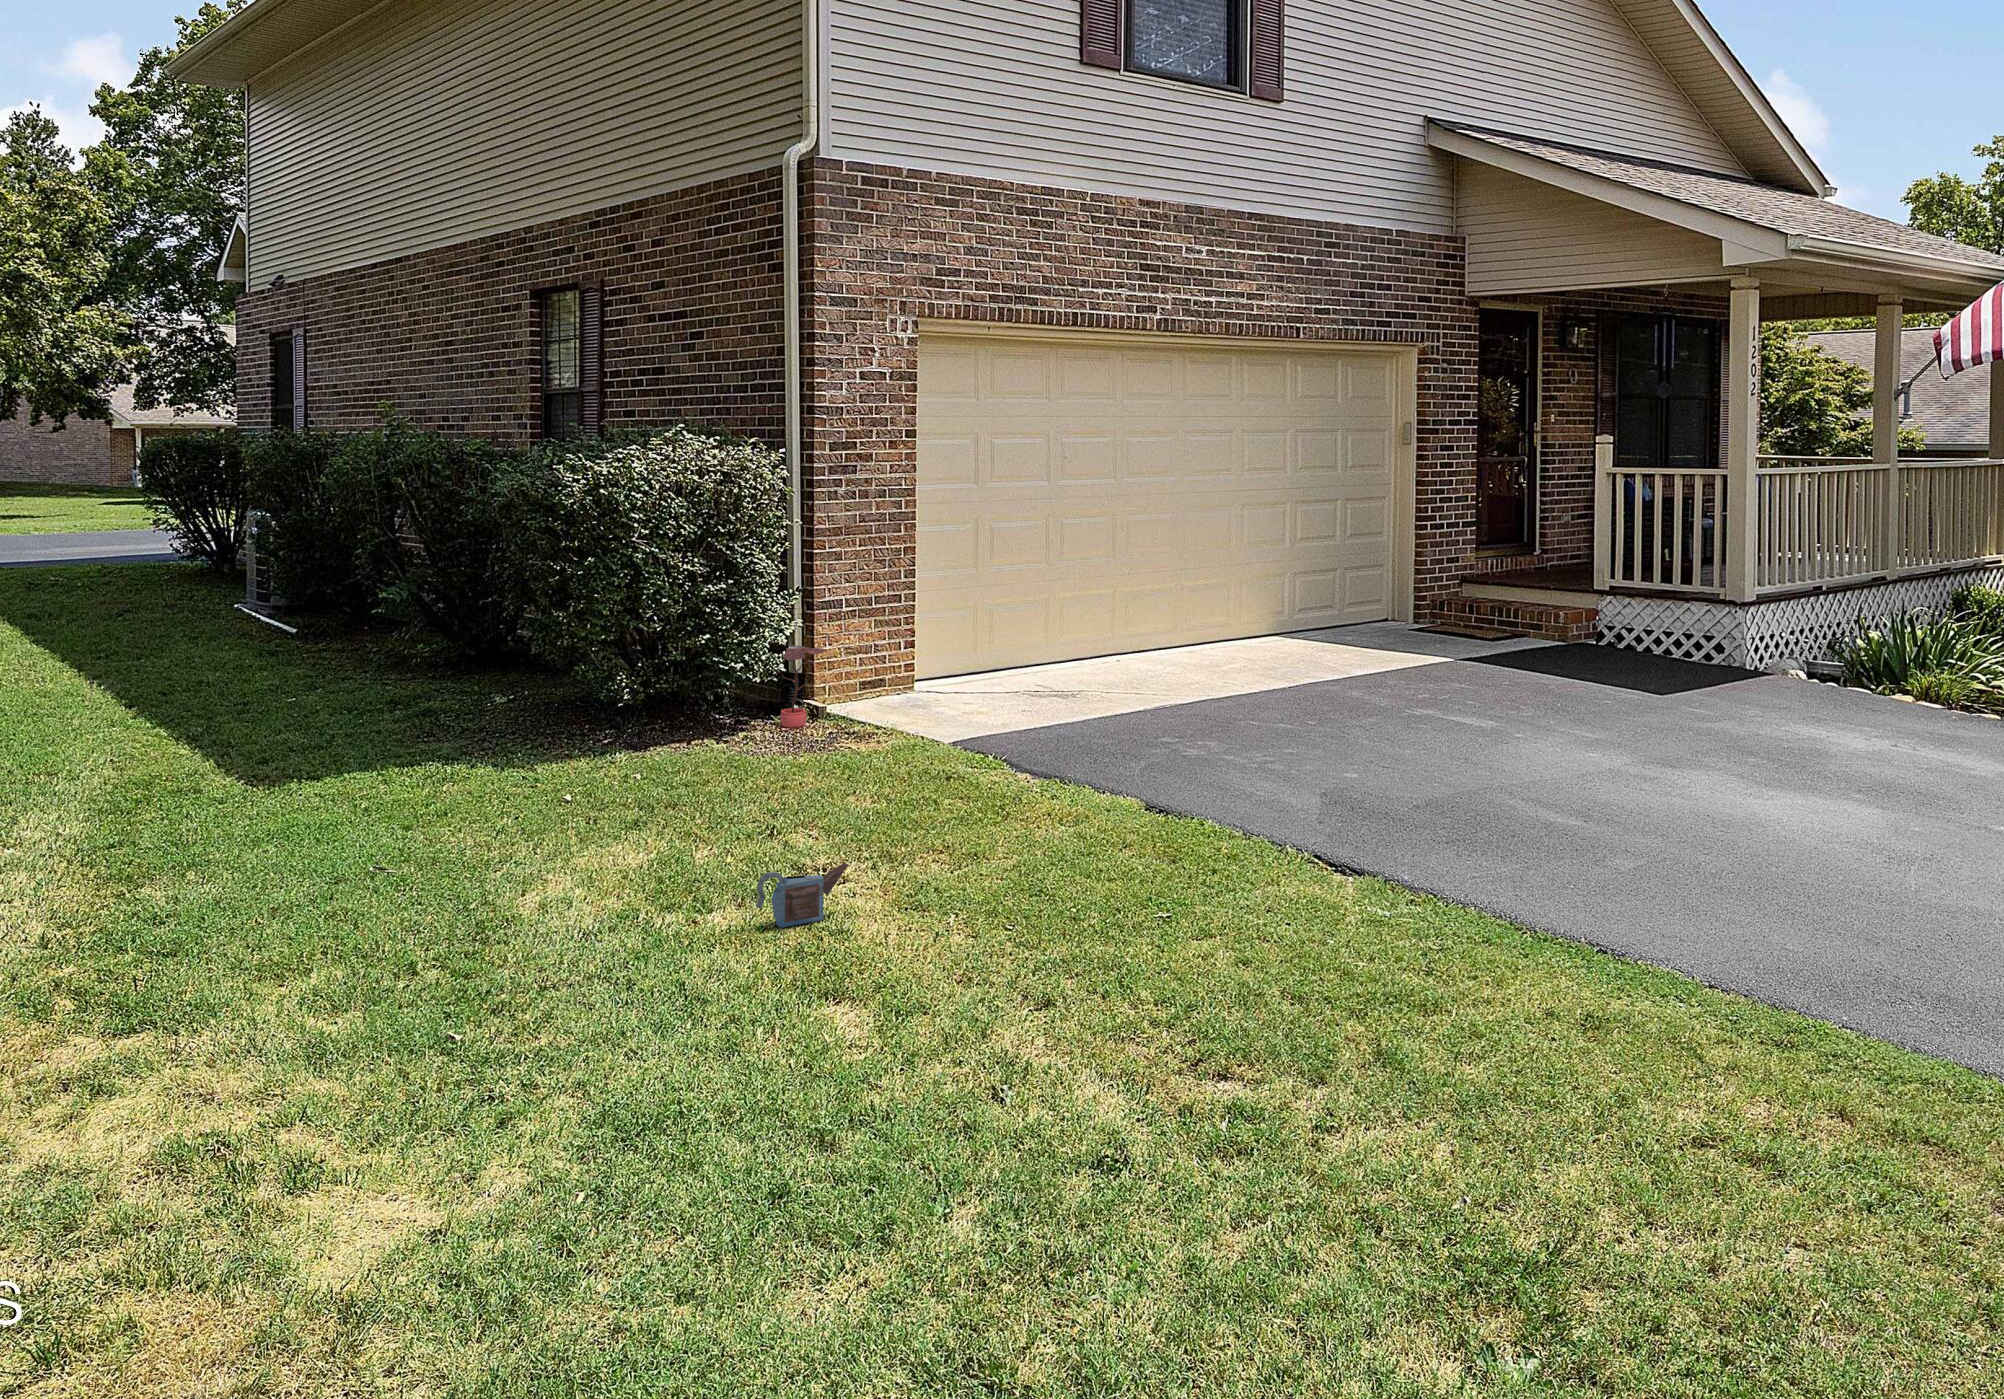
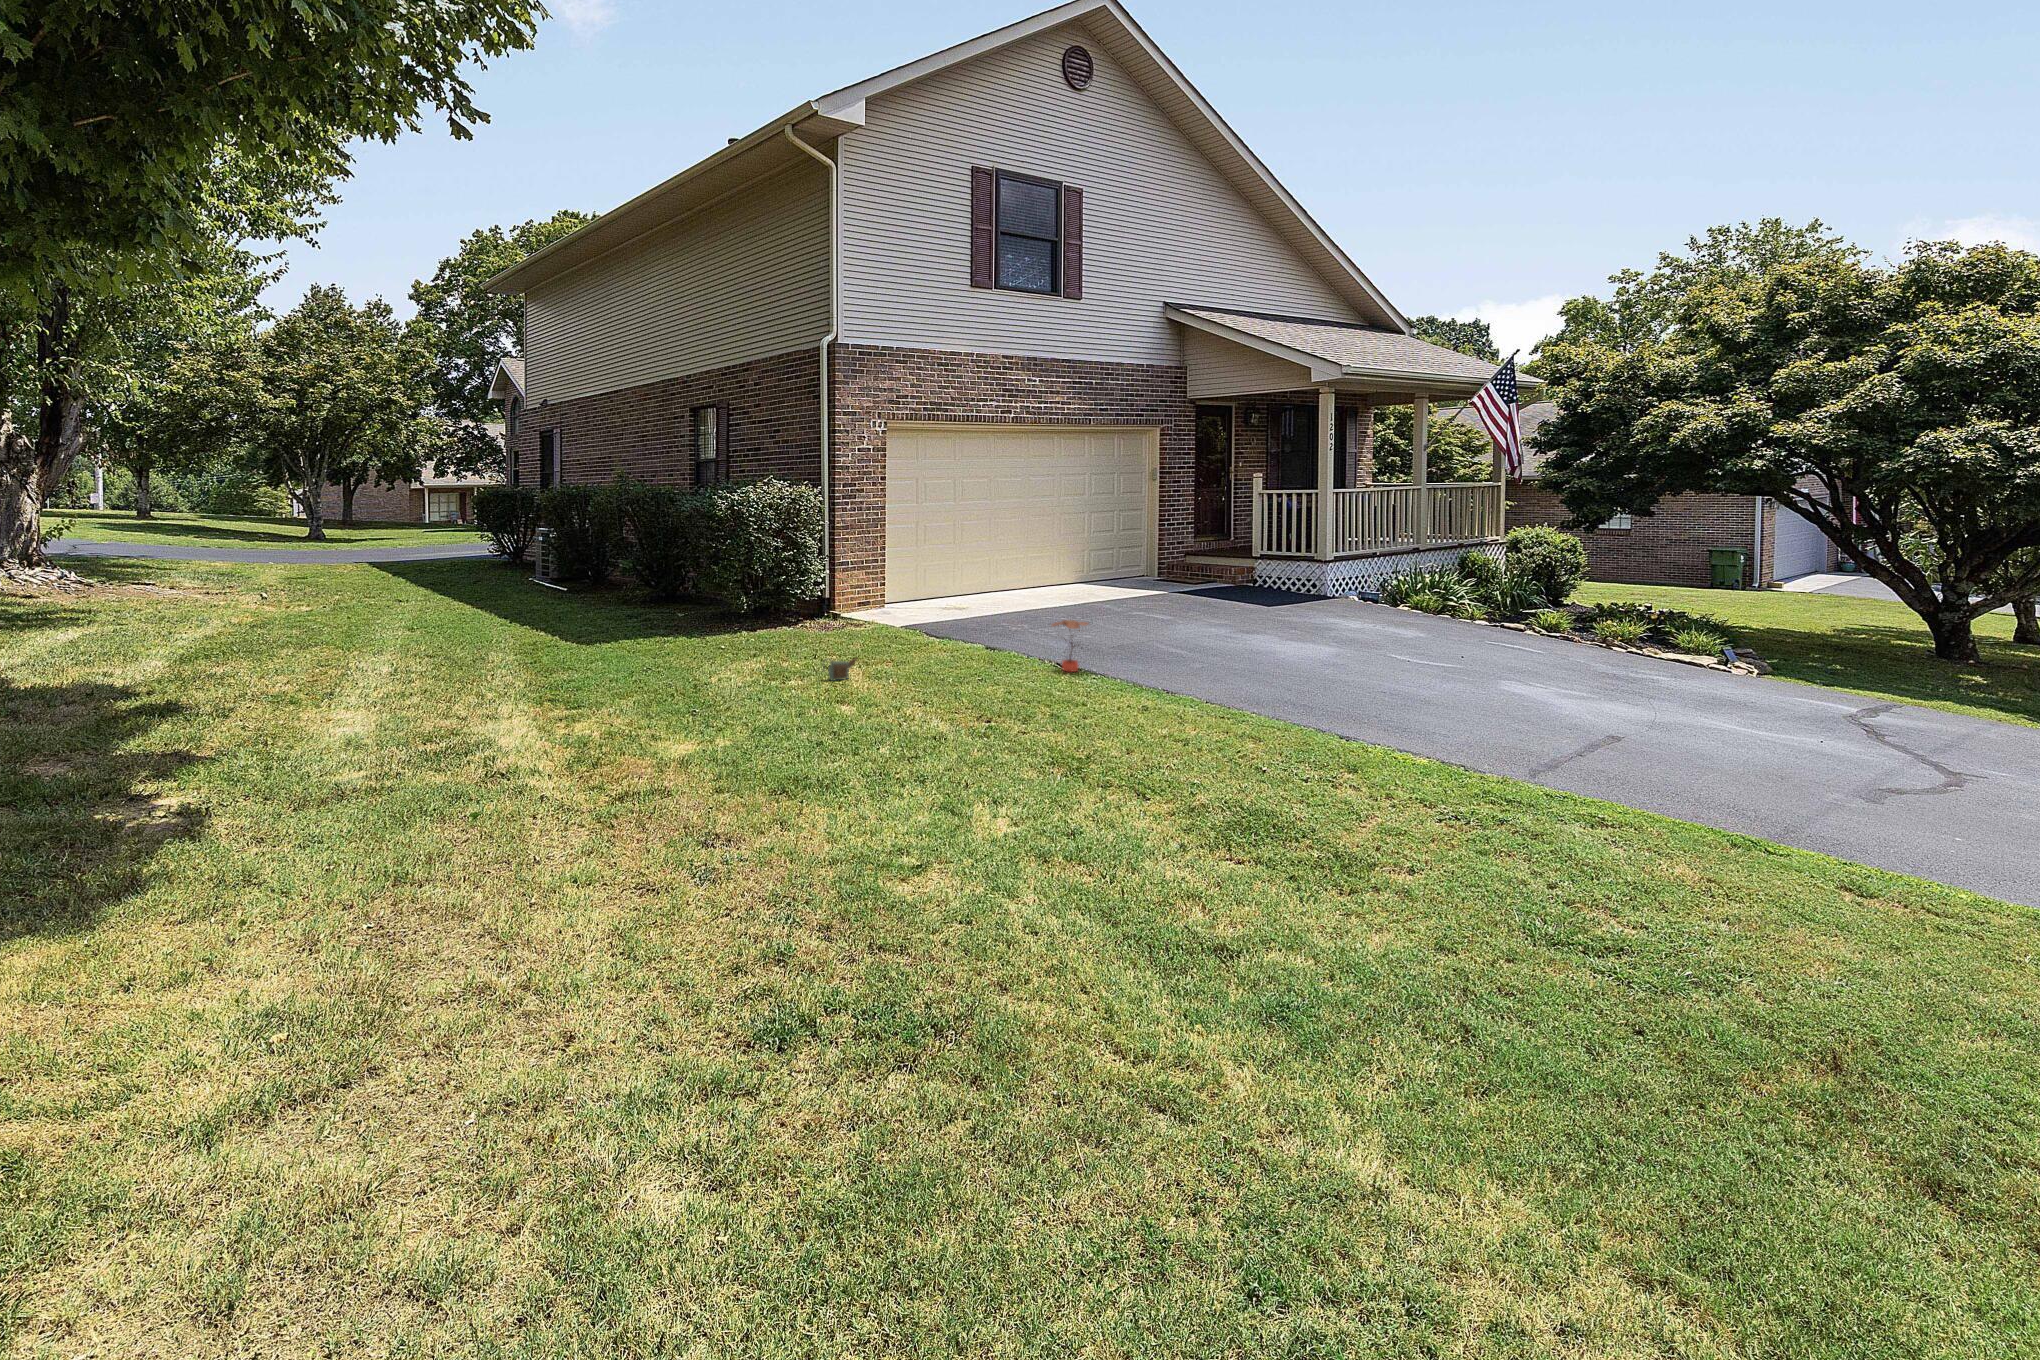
potted plant: present [777,646,825,728] -> present [1052,620,1088,672]

